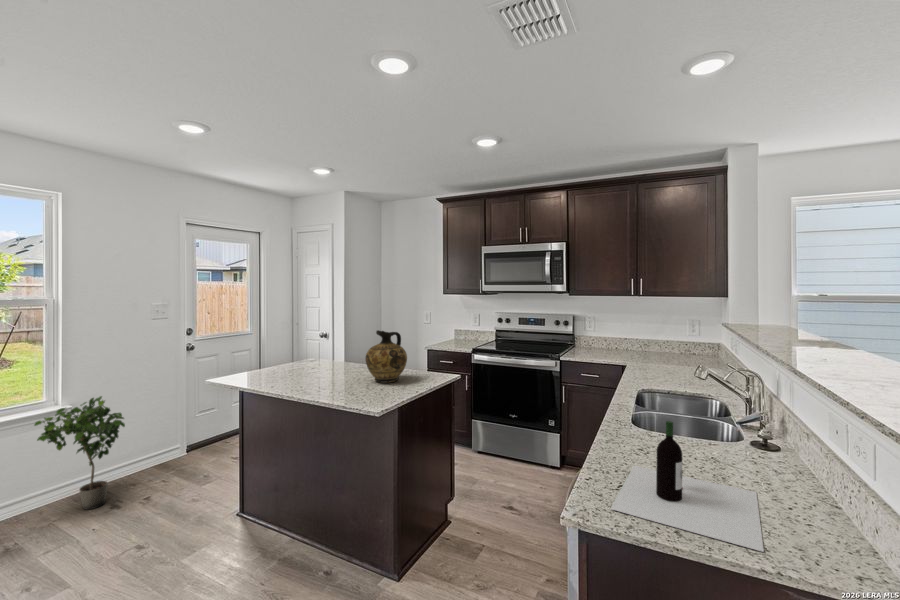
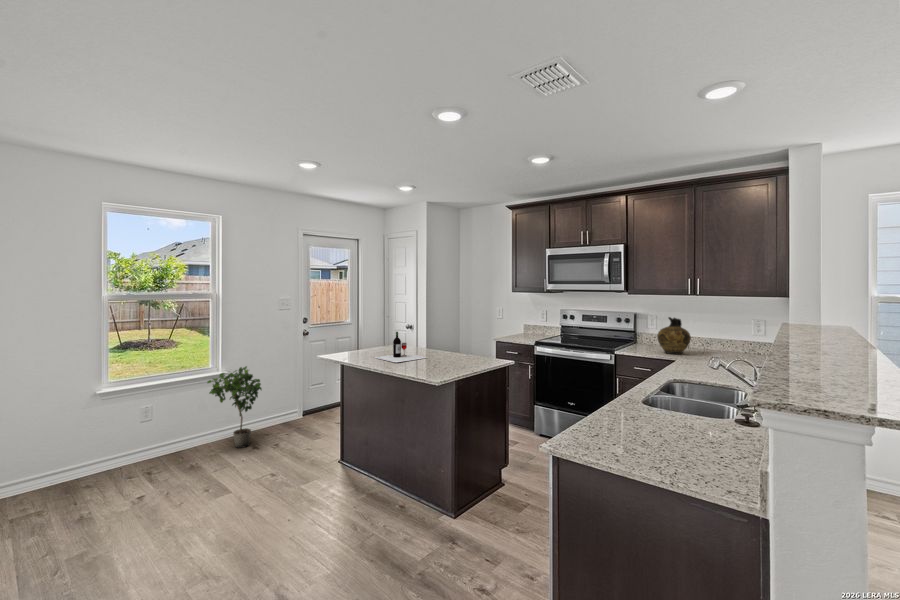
ceramic jug: present [365,330,407,383] -> present [657,317,691,354]
wine bottle: present [610,421,764,552] -> present [374,332,427,362]

